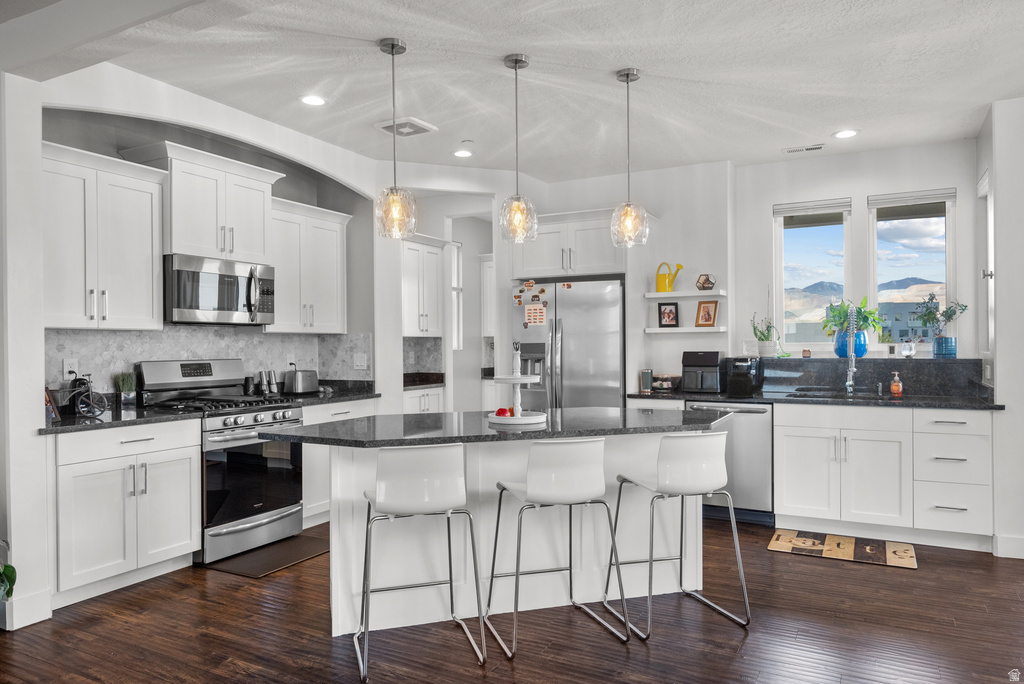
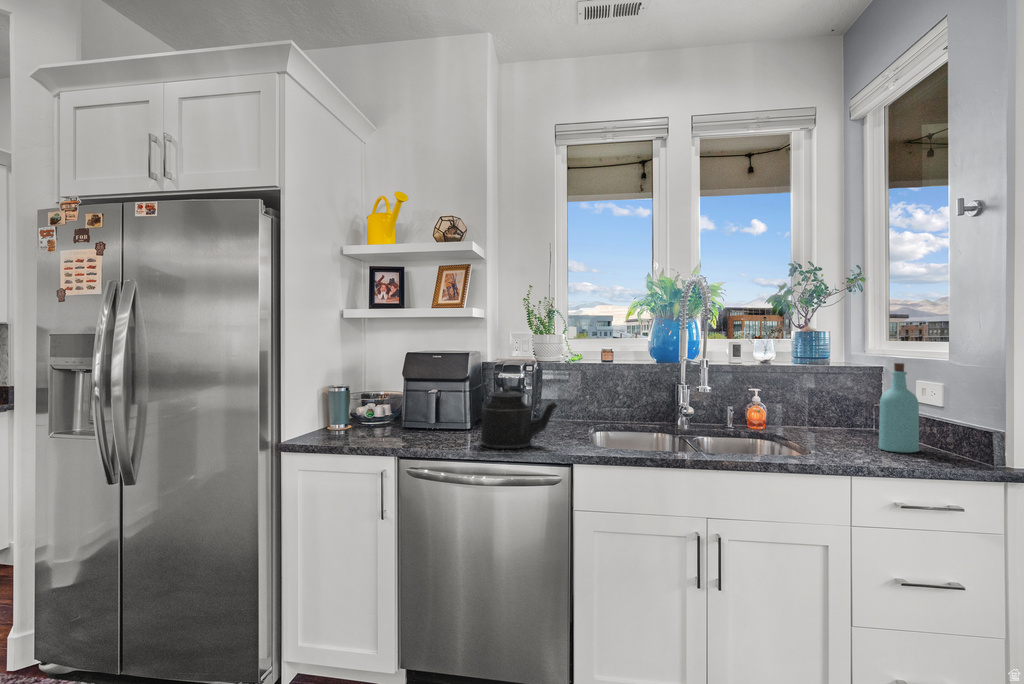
bottle: none [949,355,973,402] -> present [879,363,919,453]

